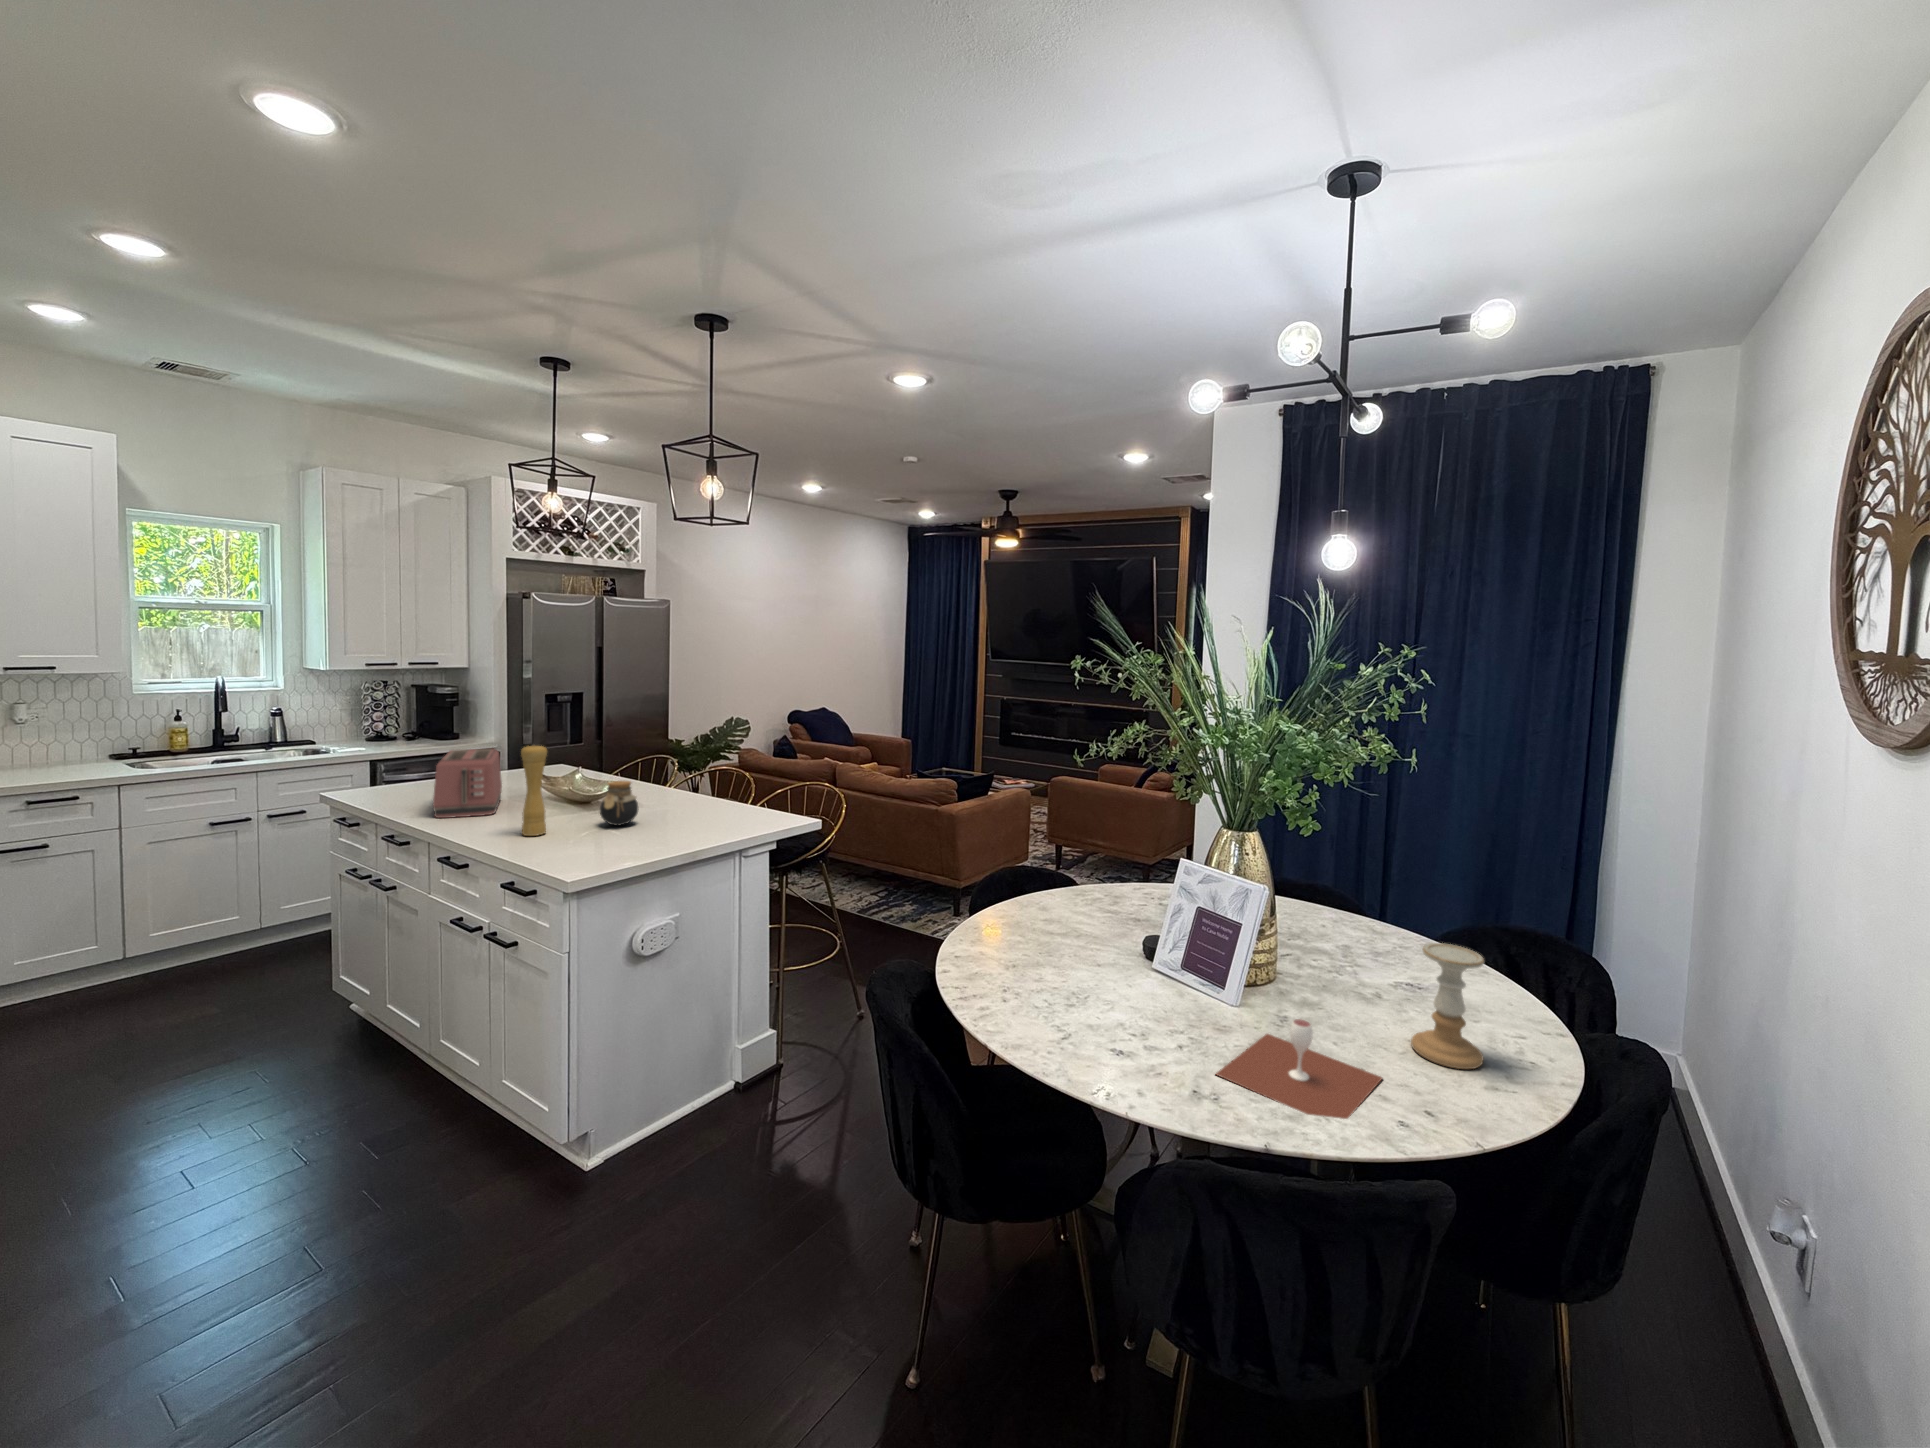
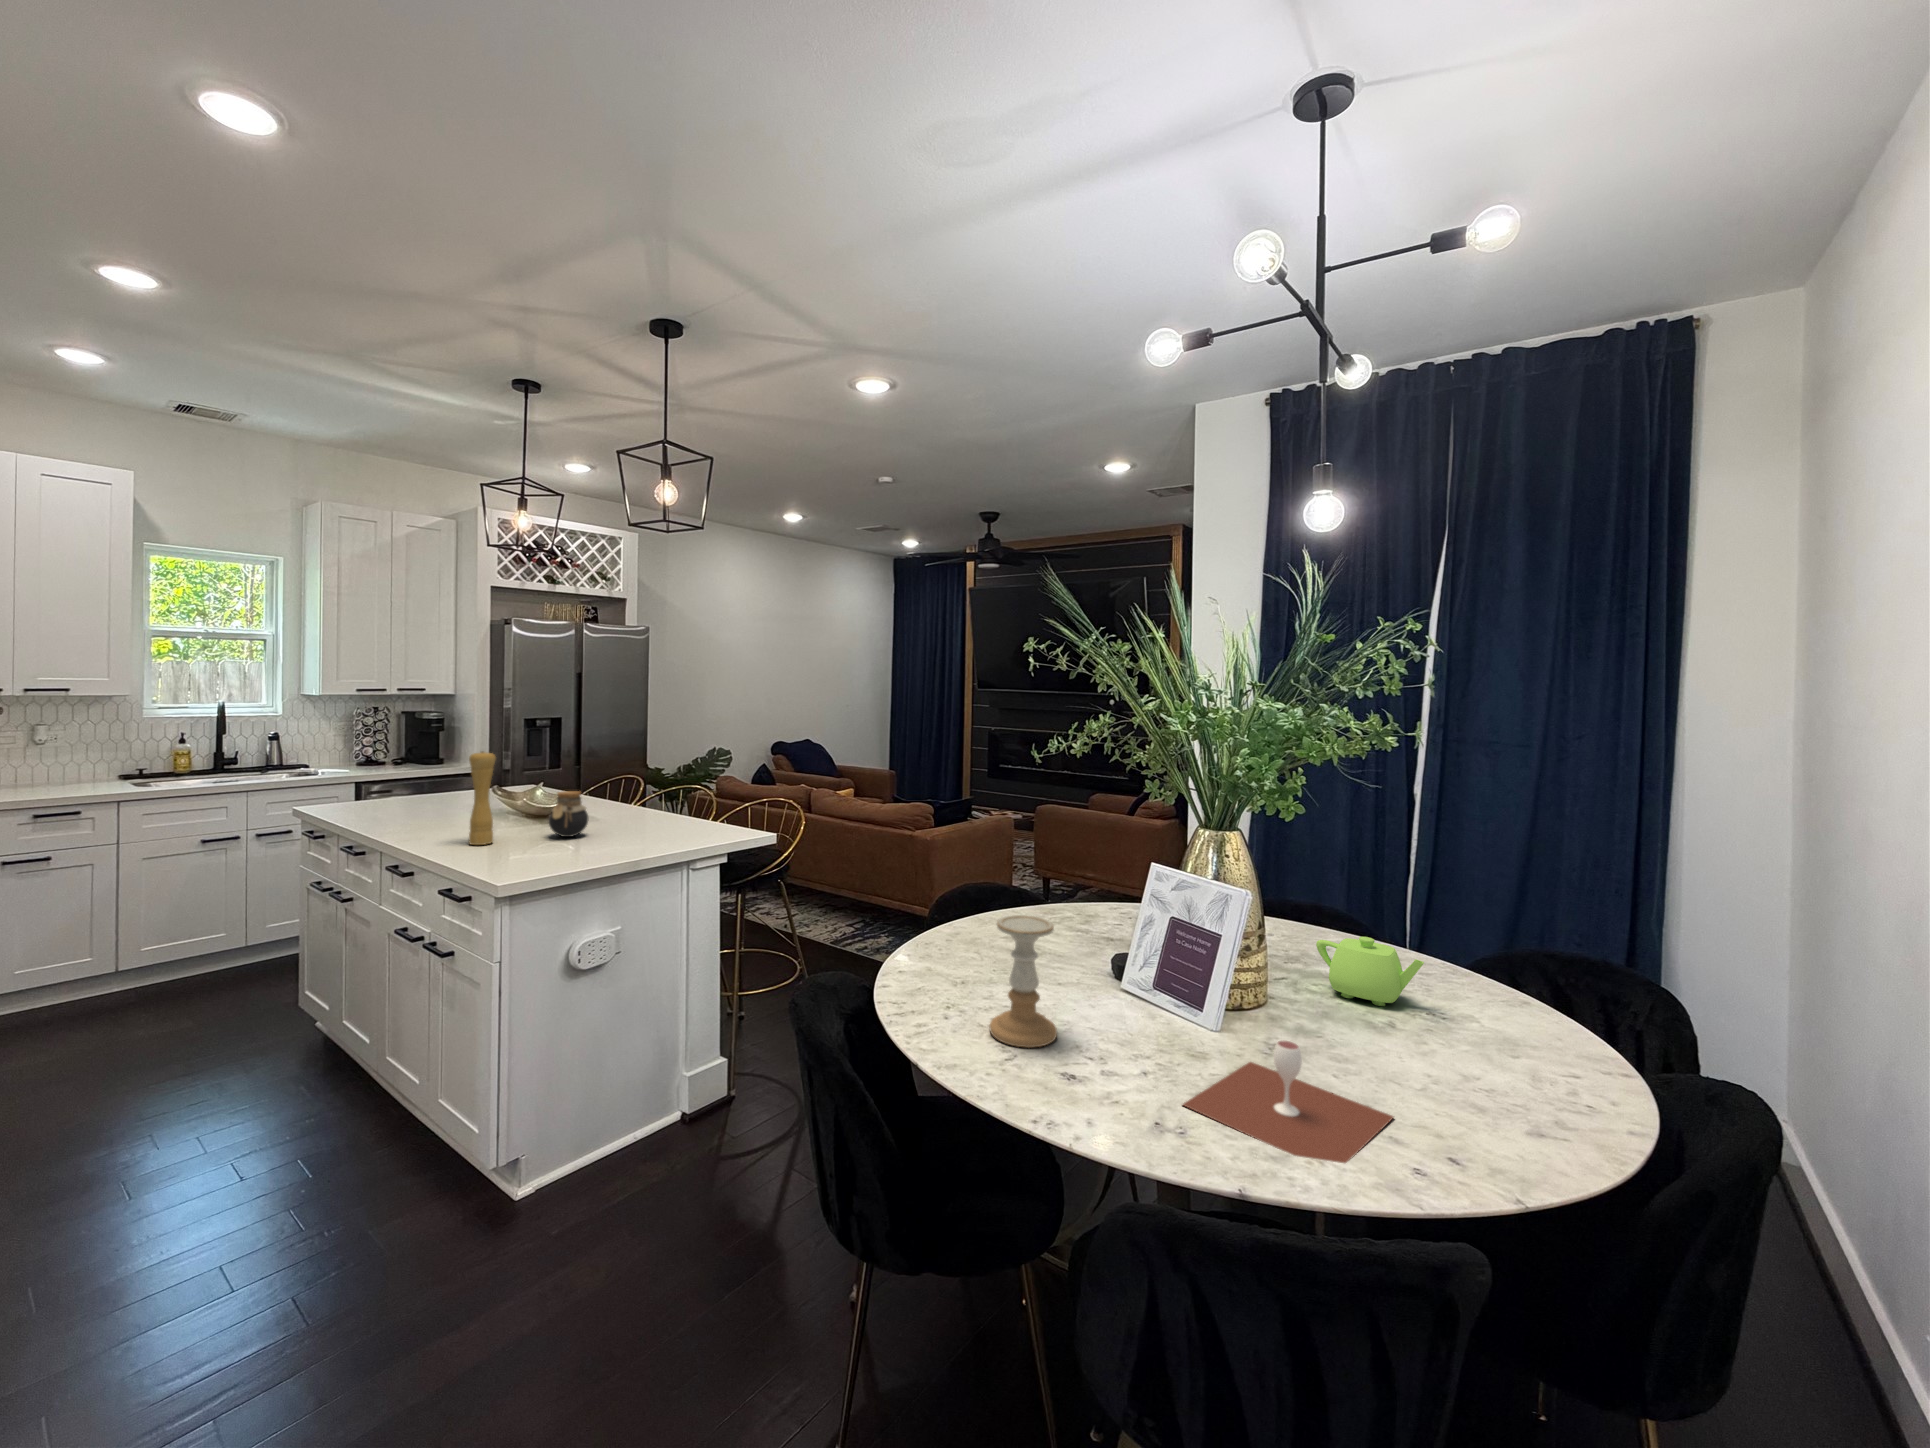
toaster: present [433,749,502,818] -> none [389,762,462,829]
teapot: none [1317,920,1405,979] -> present [1316,937,1424,1006]
candle holder: present [1411,943,1484,1069] -> present [989,915,1057,1048]

